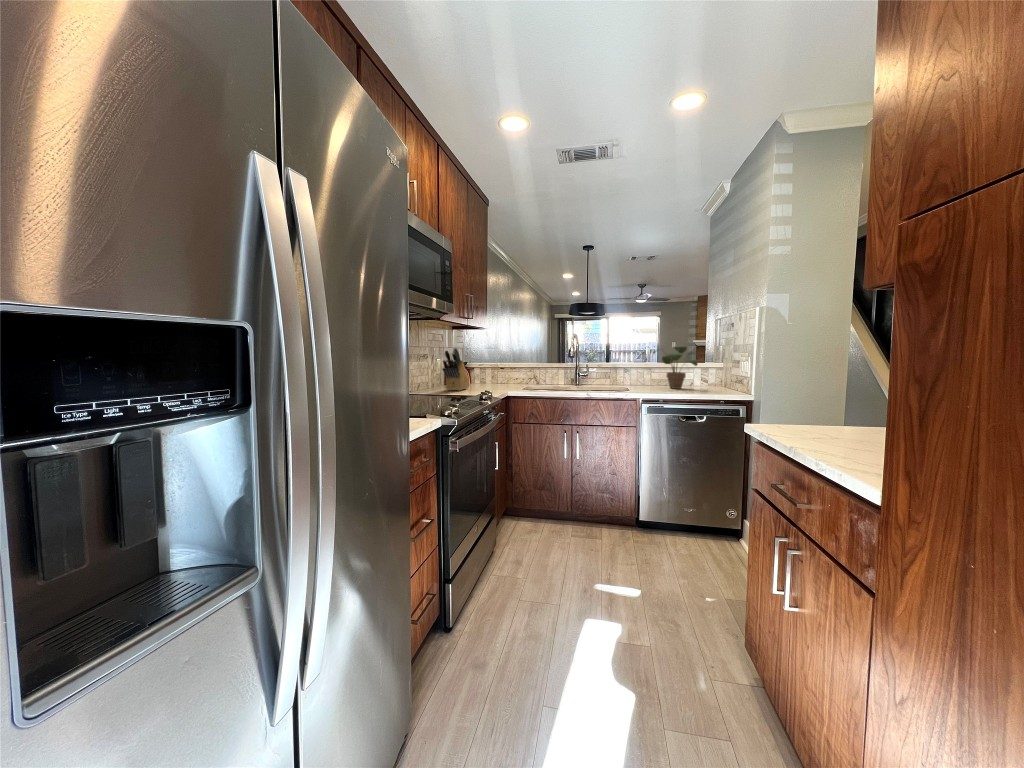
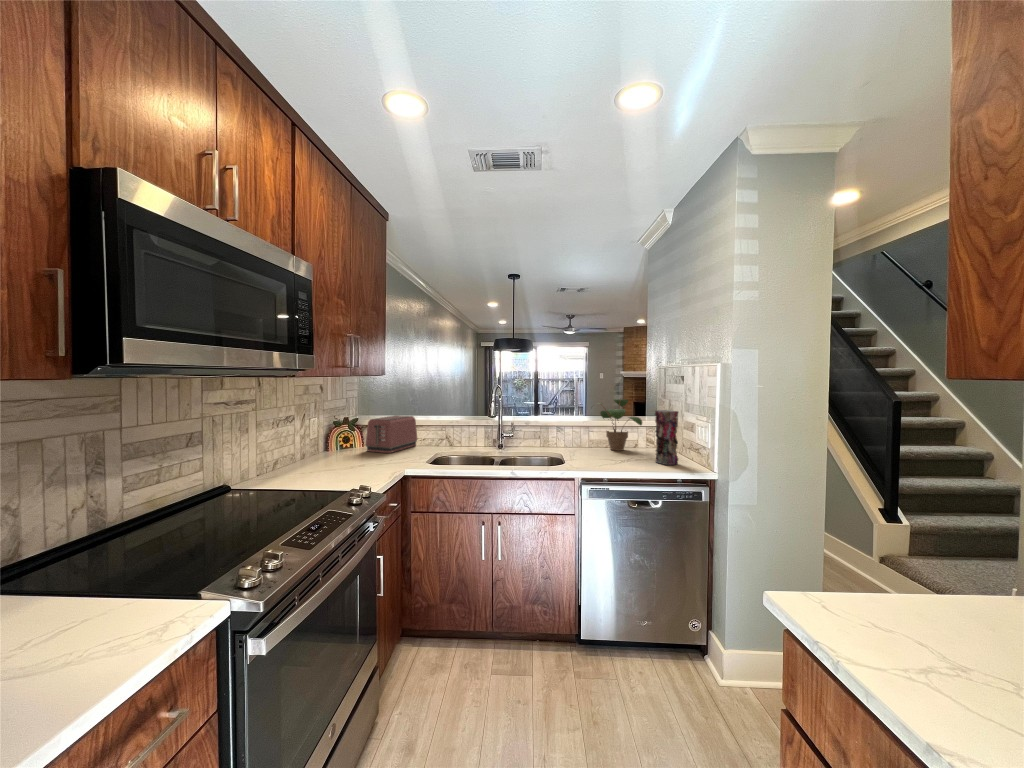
knife block: present [442,348,470,391] -> none [312,410,358,468]
vase: none [706,350,726,394] -> present [655,410,678,465]
toaster: none [473,361,510,387] -> present [366,415,417,453]

